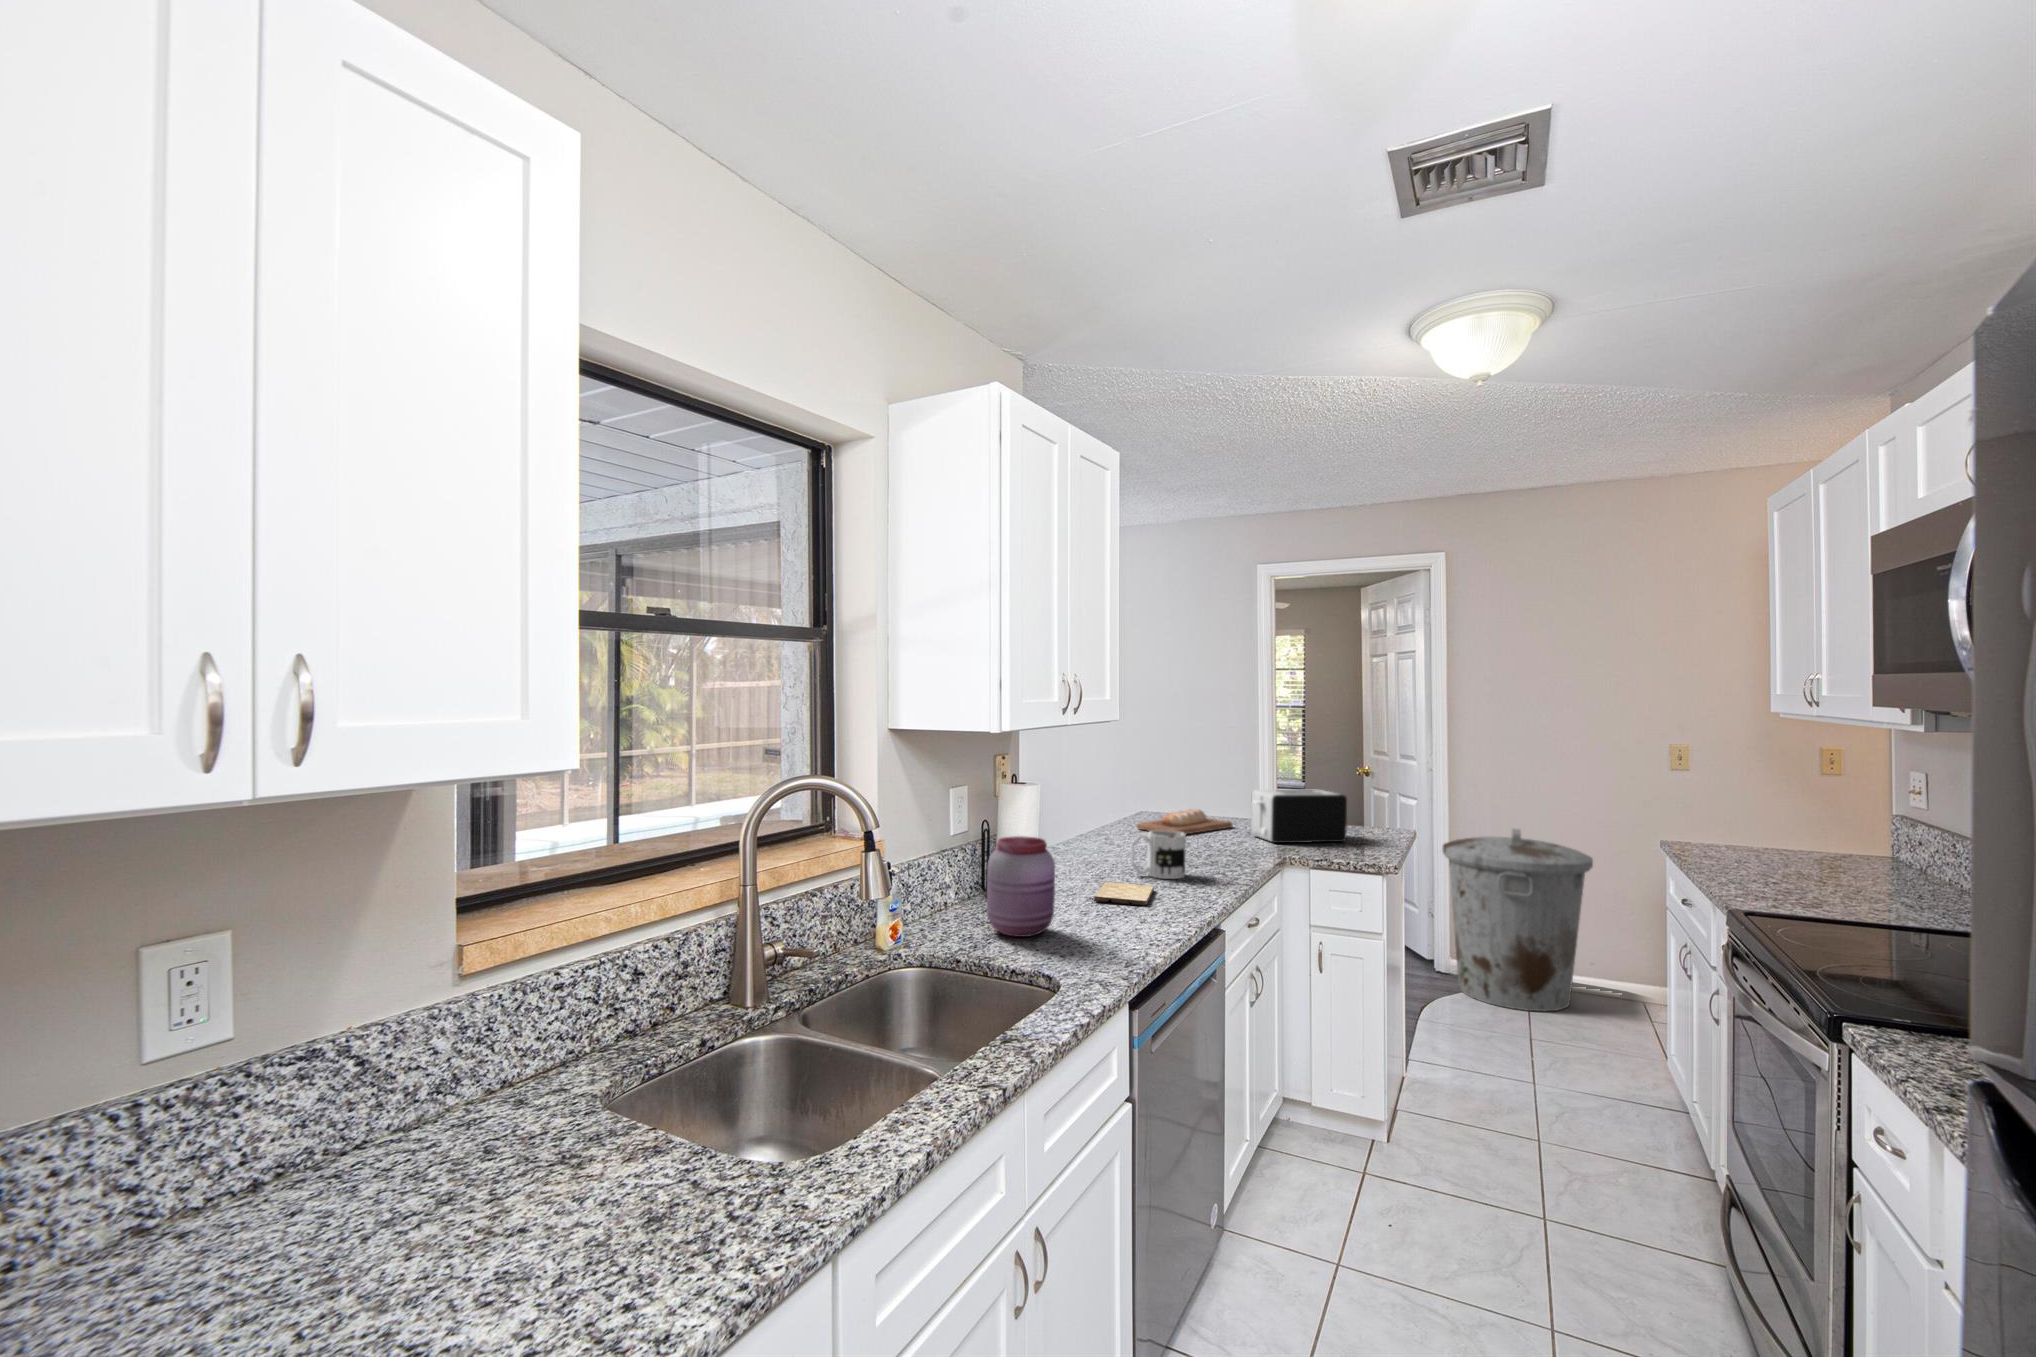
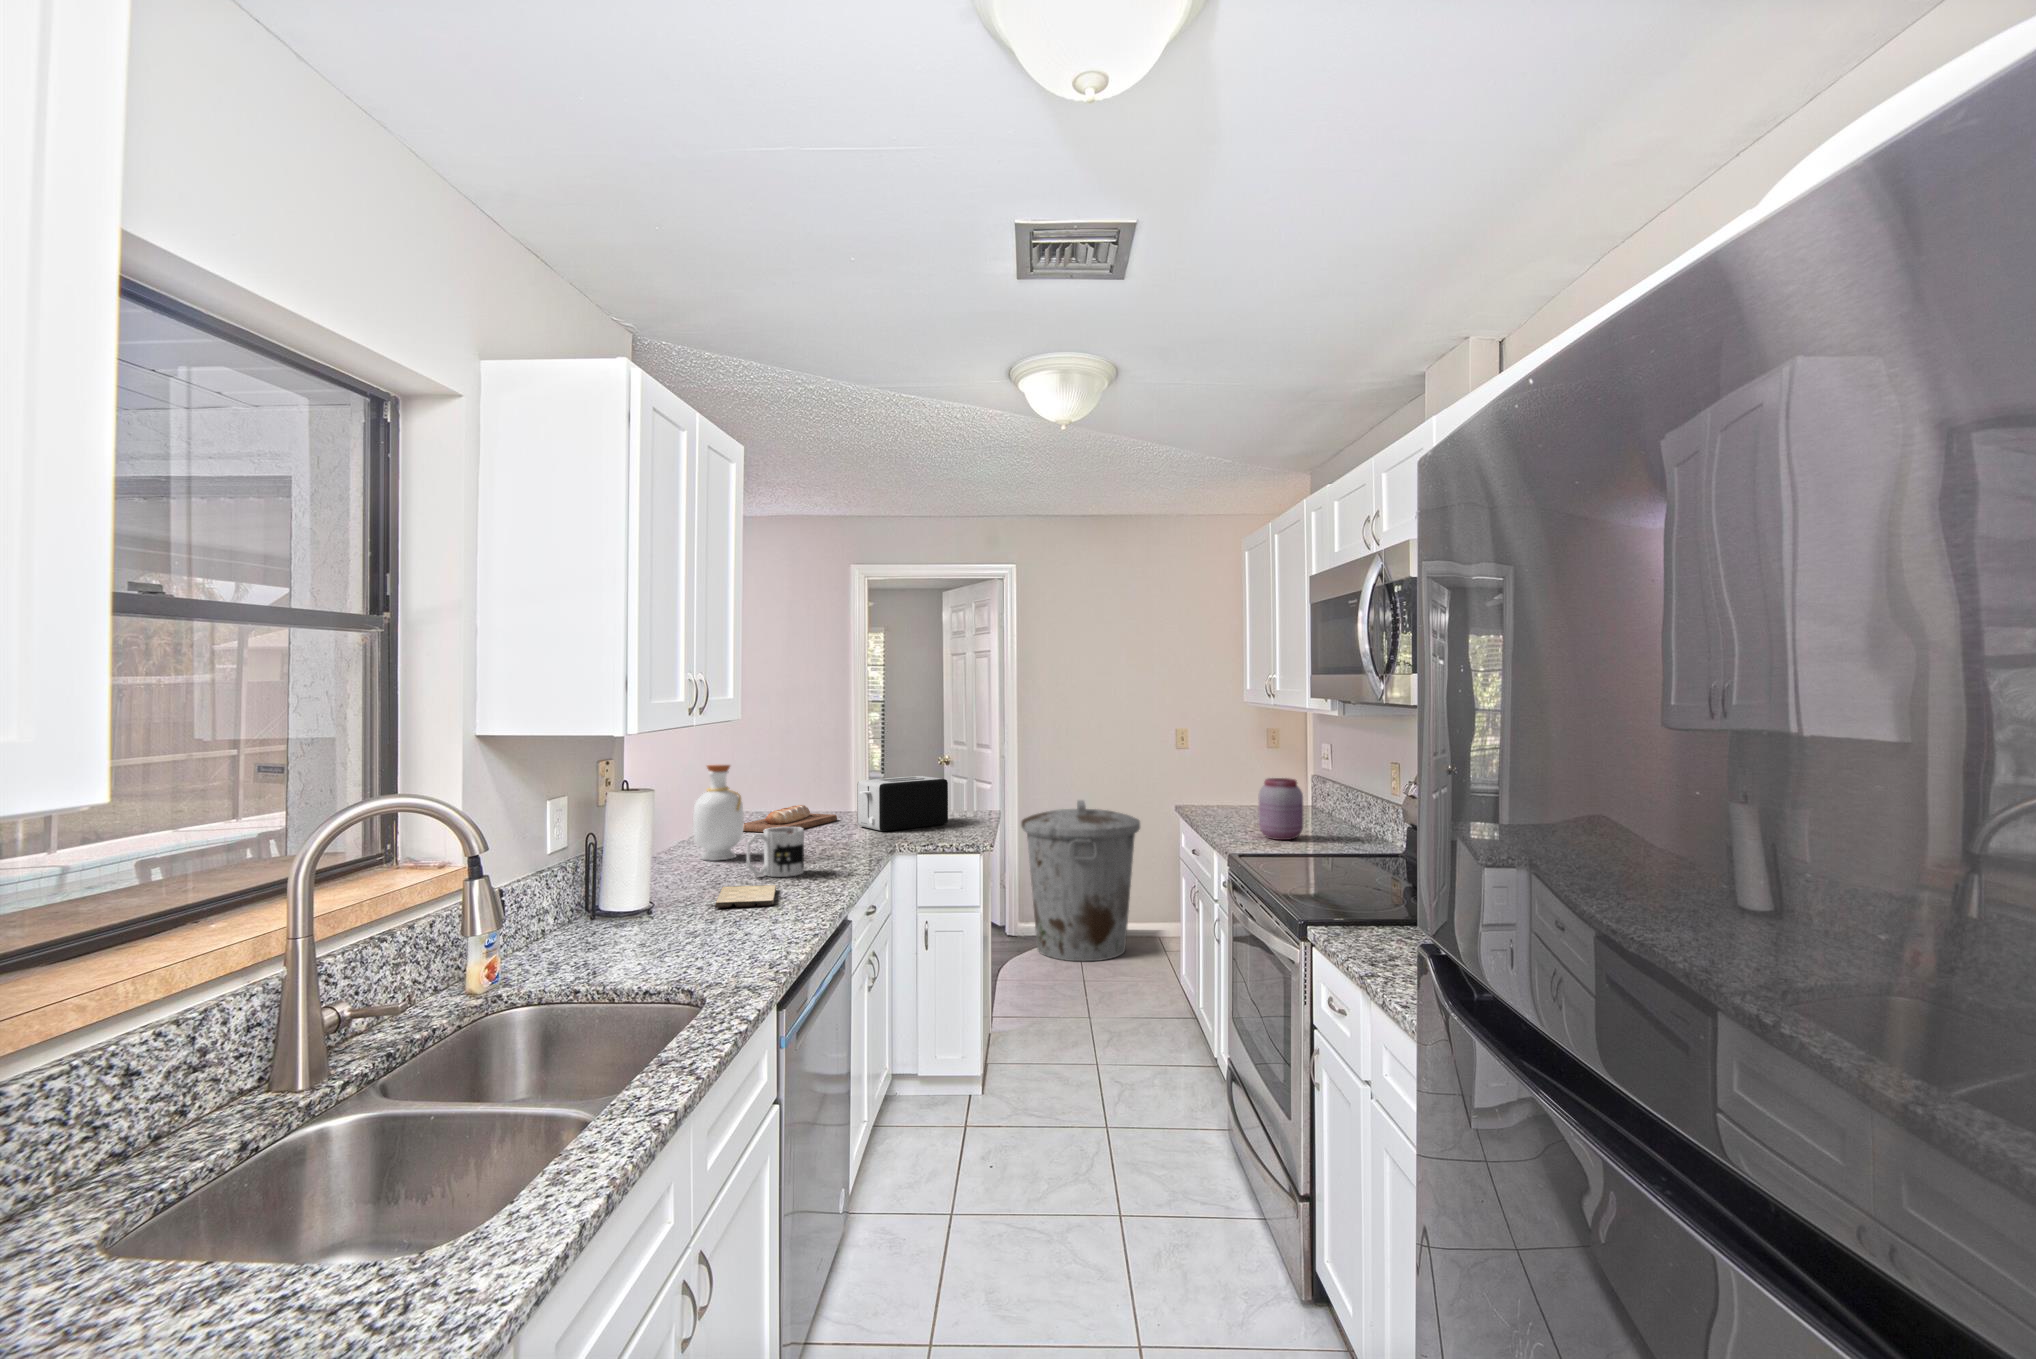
bottle: none [1089,766,1135,856] -> present [693,765,744,860]
jar: present [987,836,1055,937] -> present [1259,778,1303,840]

